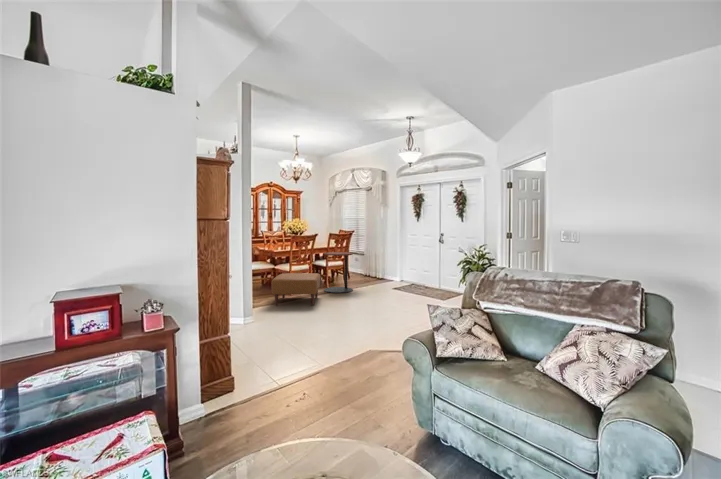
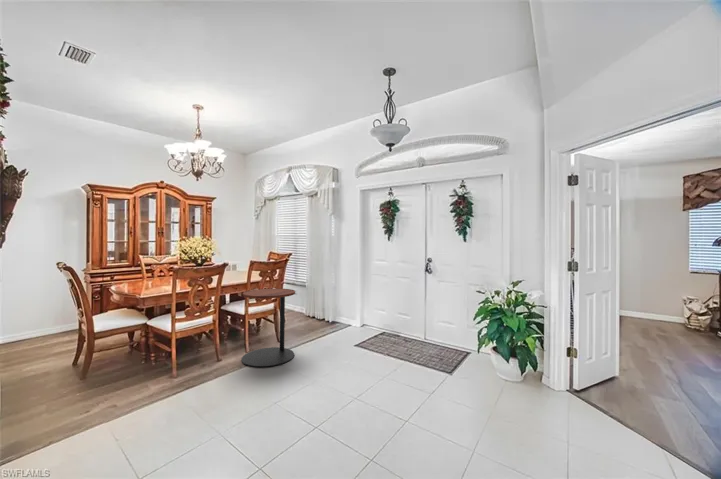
ottoman: present [271,273,321,306] -> none [95,338,233,440]

